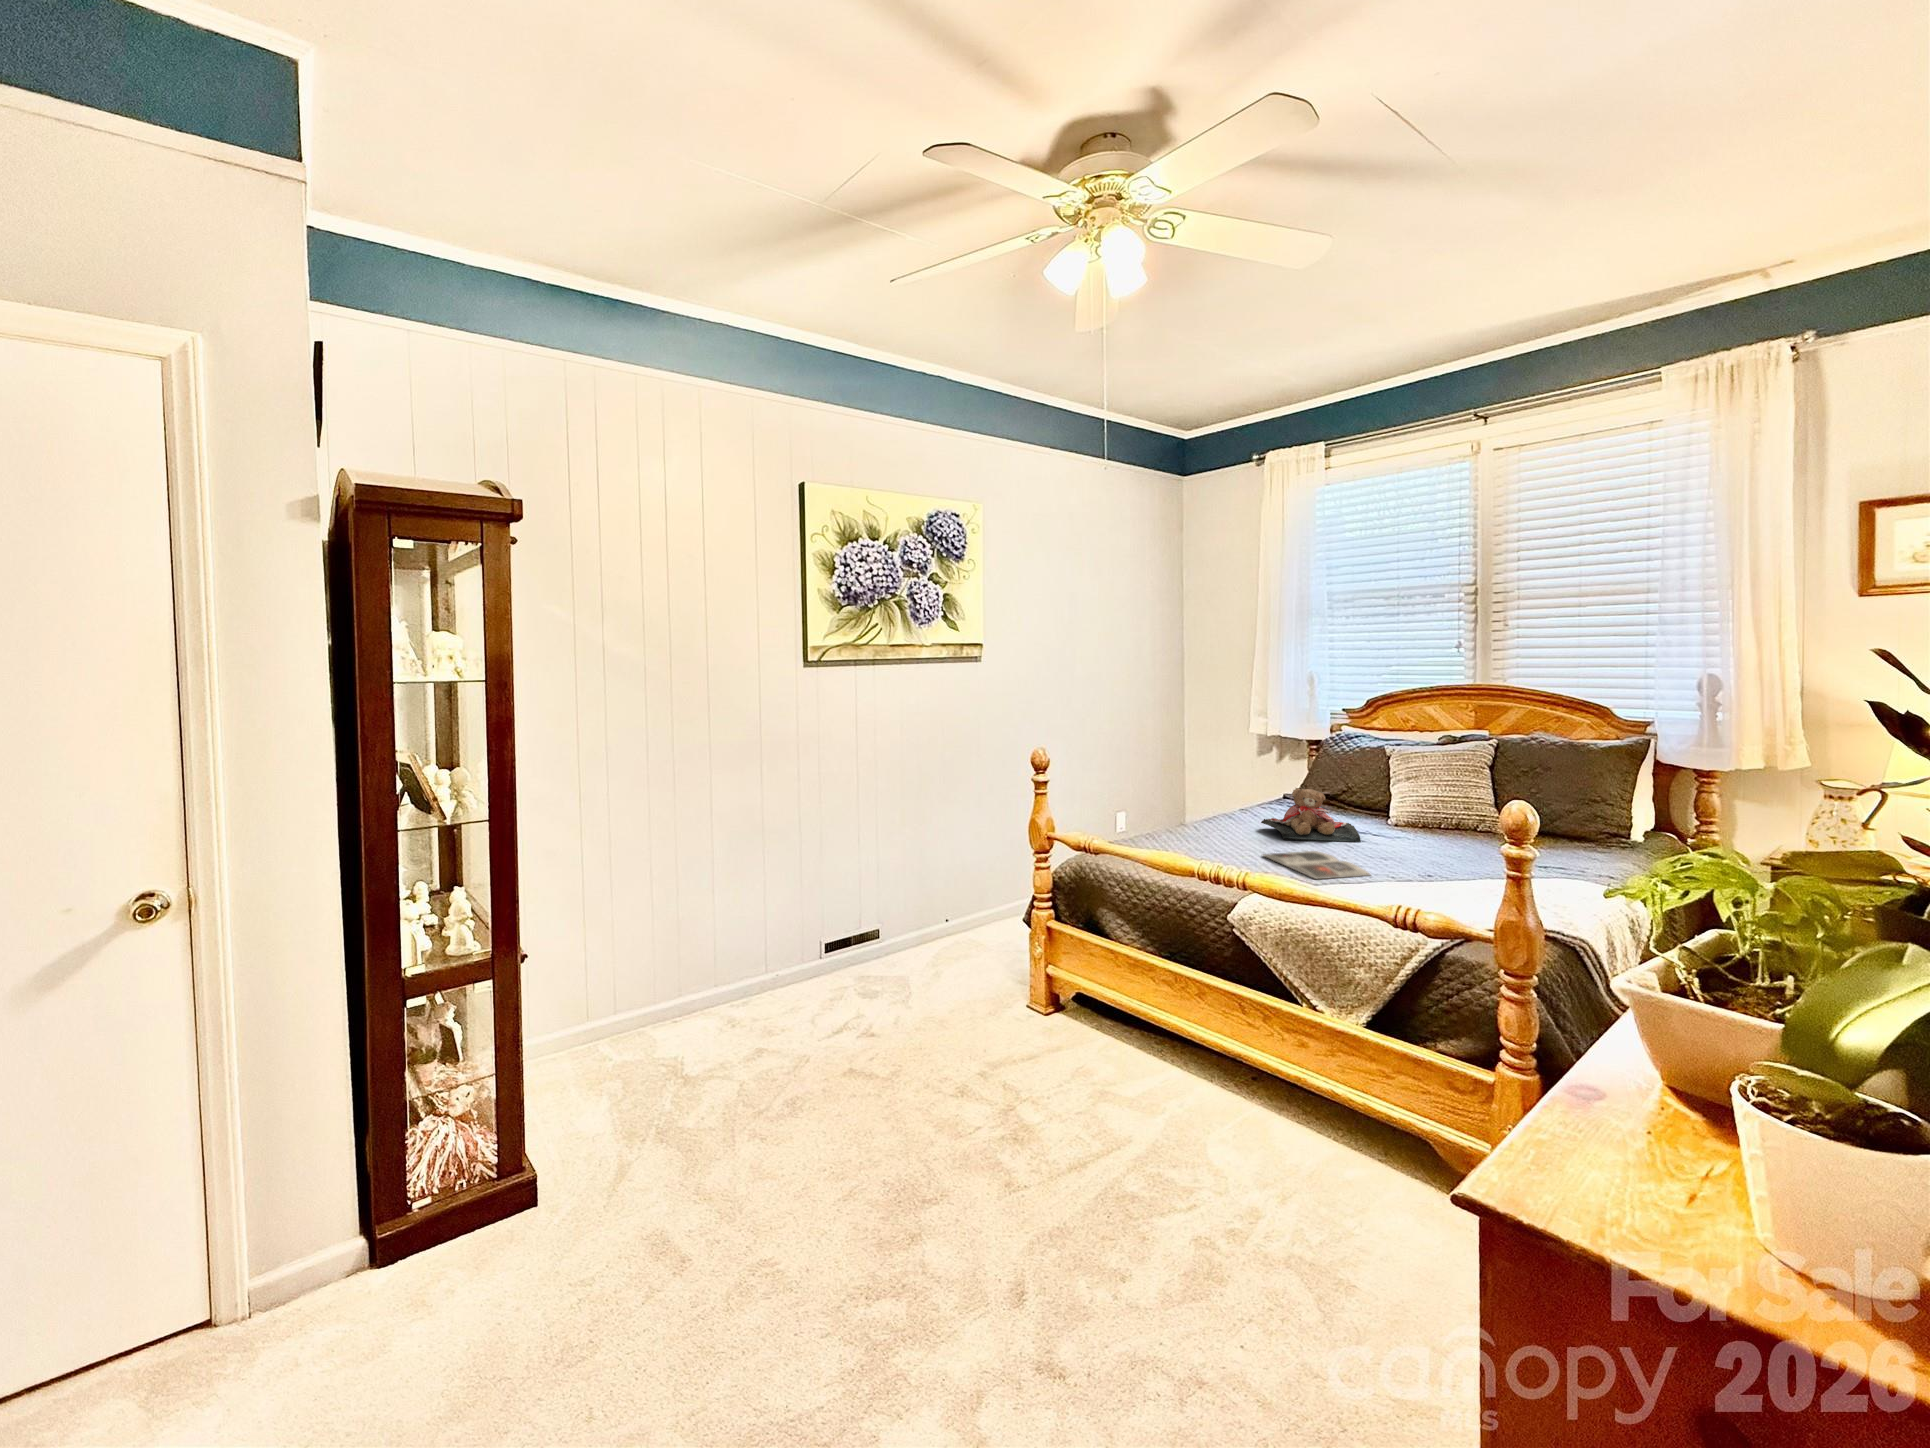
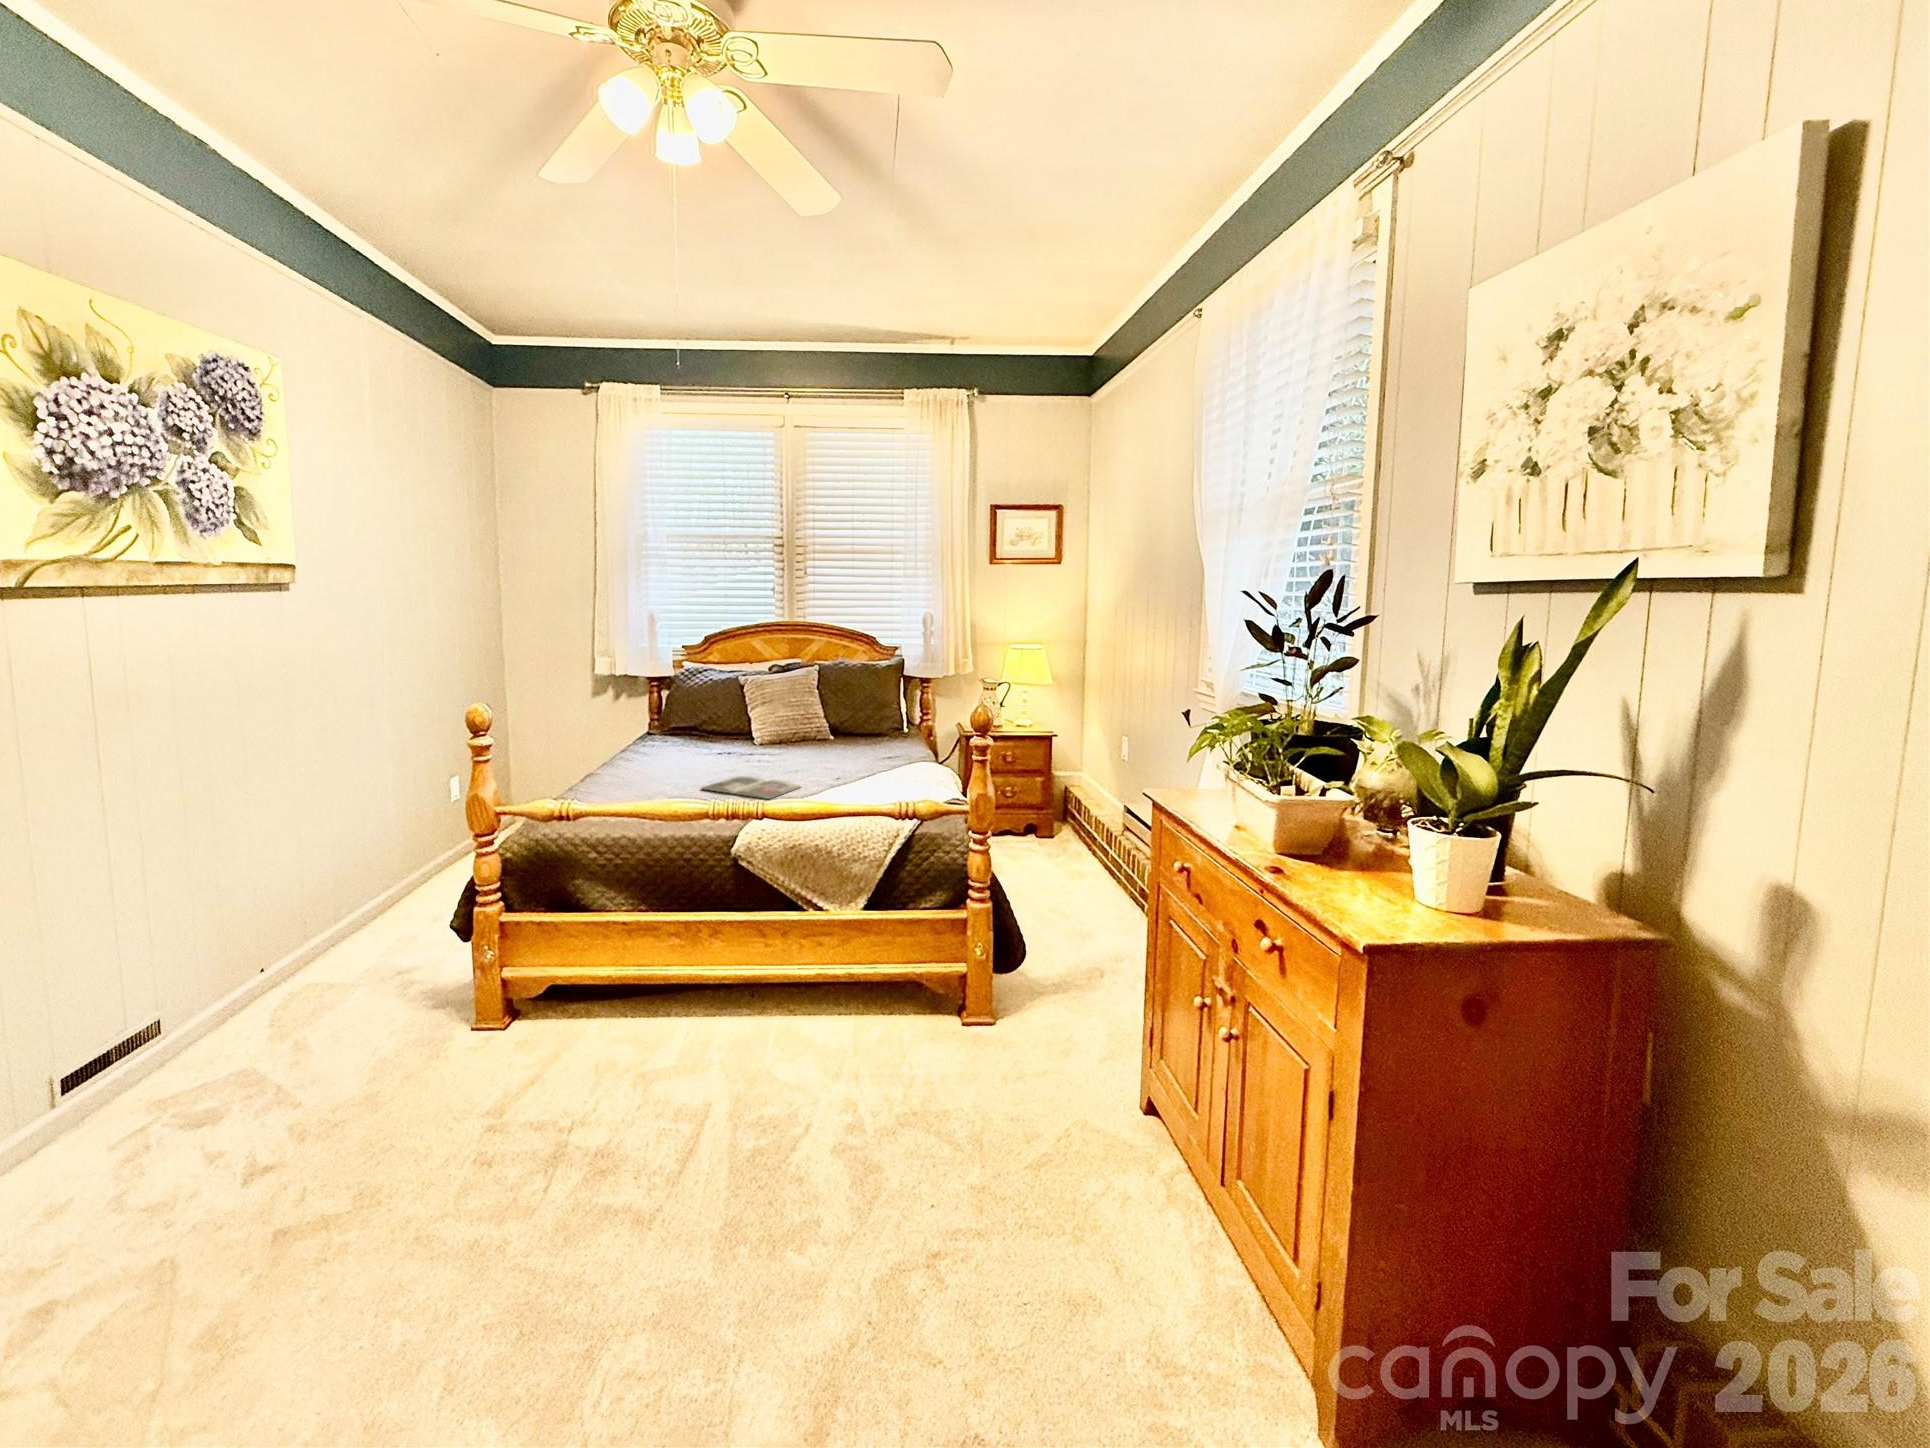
teddy bear: present [1261,788,1361,842] -> none [664,720,757,772]

